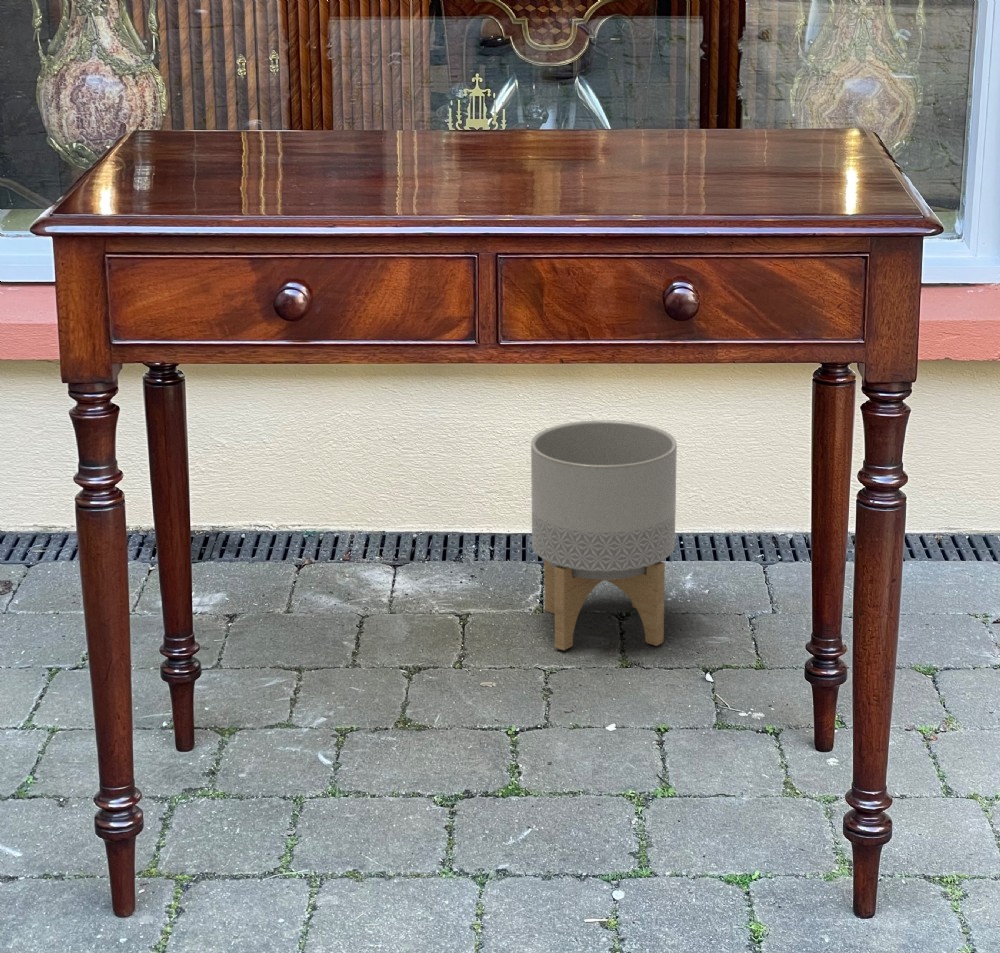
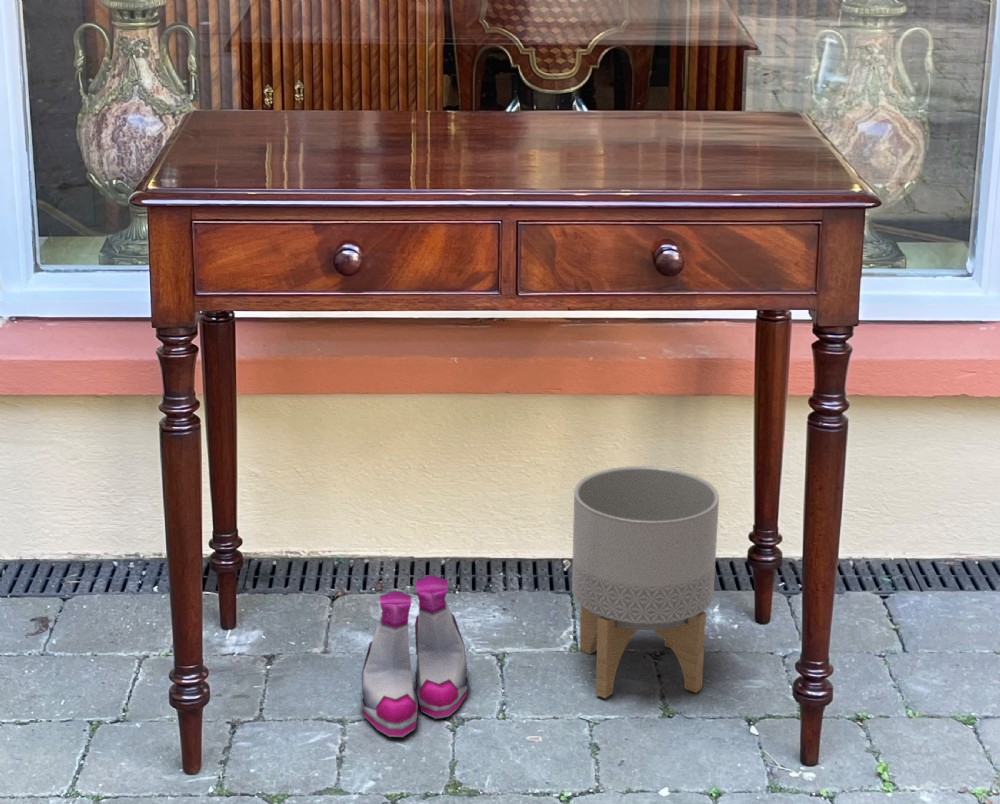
boots: none [316,525,428,682] -> present [361,575,469,737]

